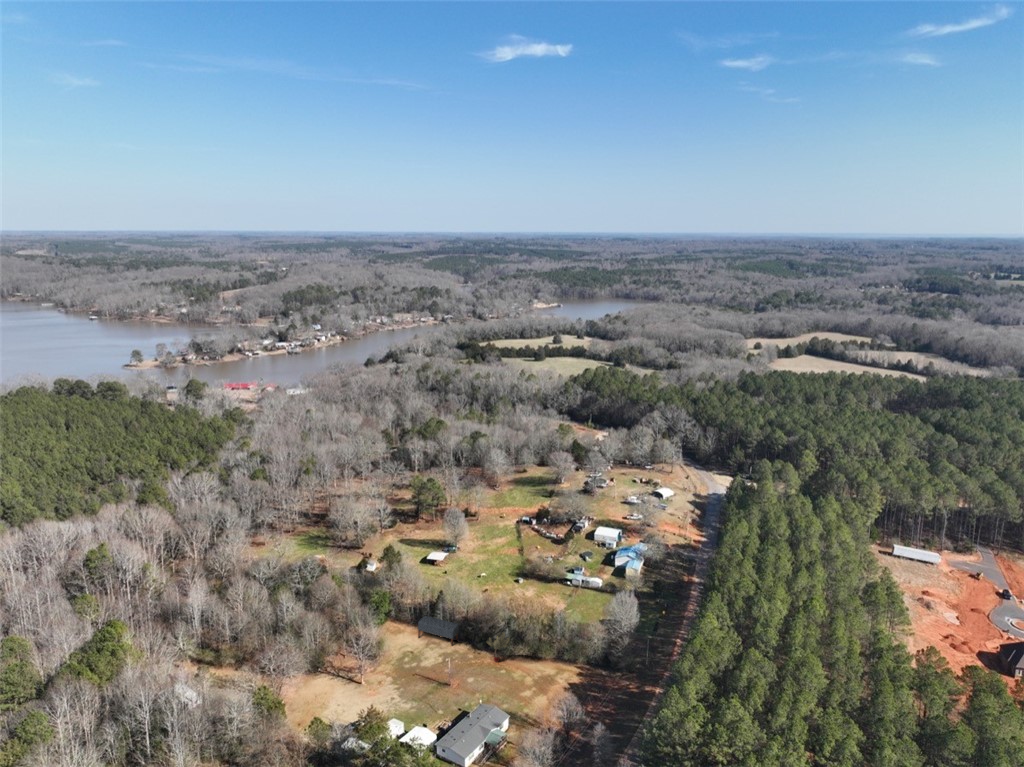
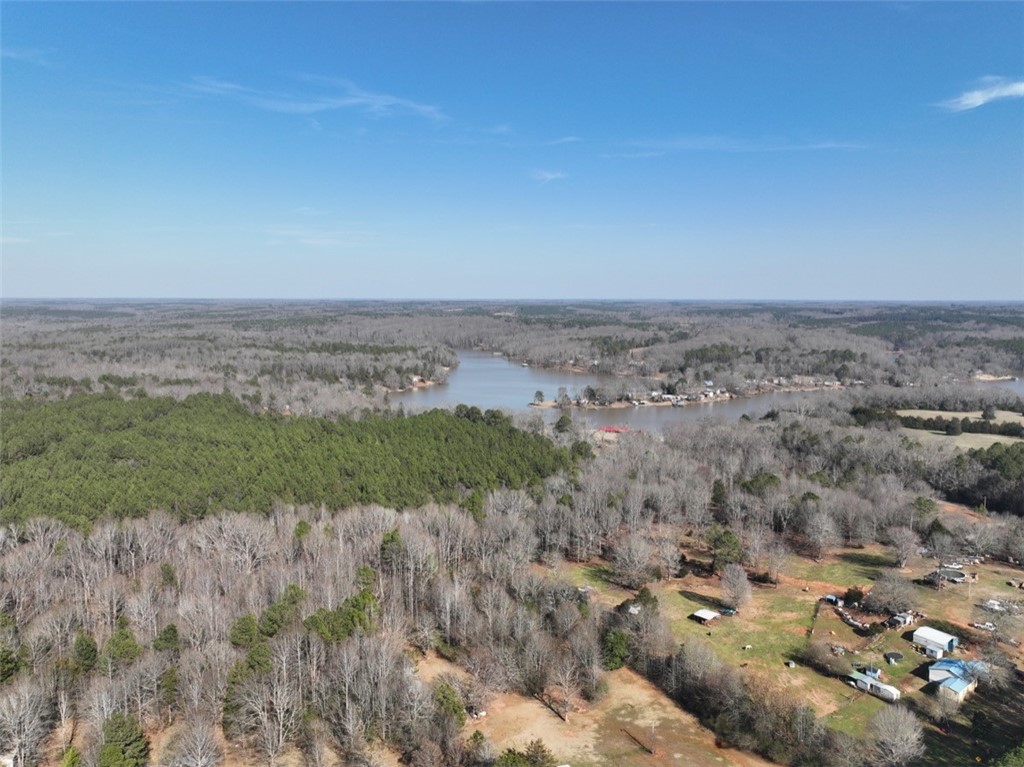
bench: present [418,616,459,646] -> none [646,672,689,714]

